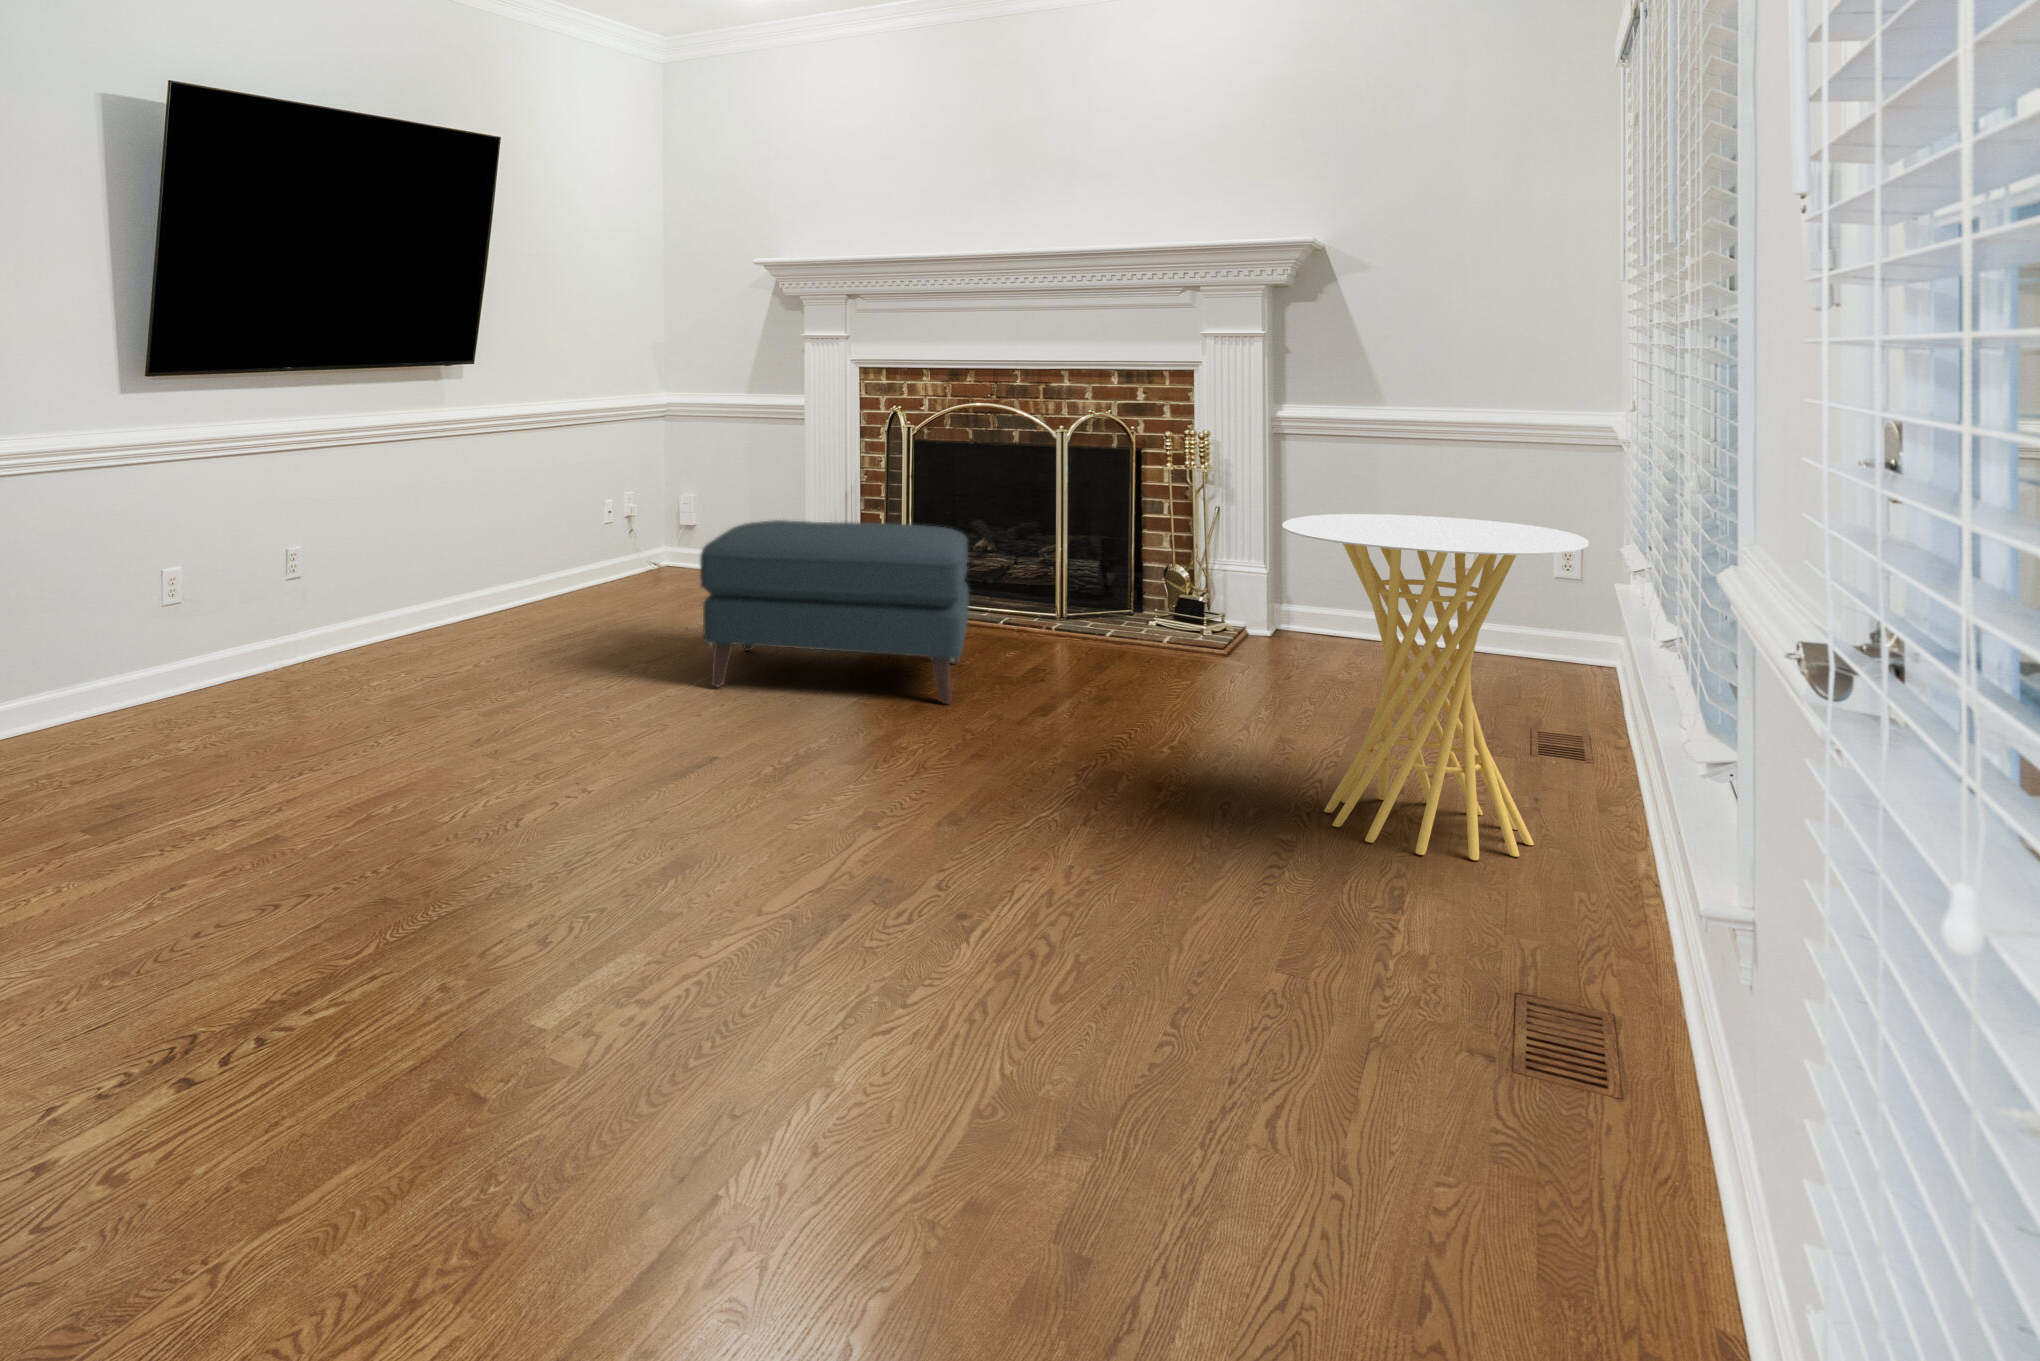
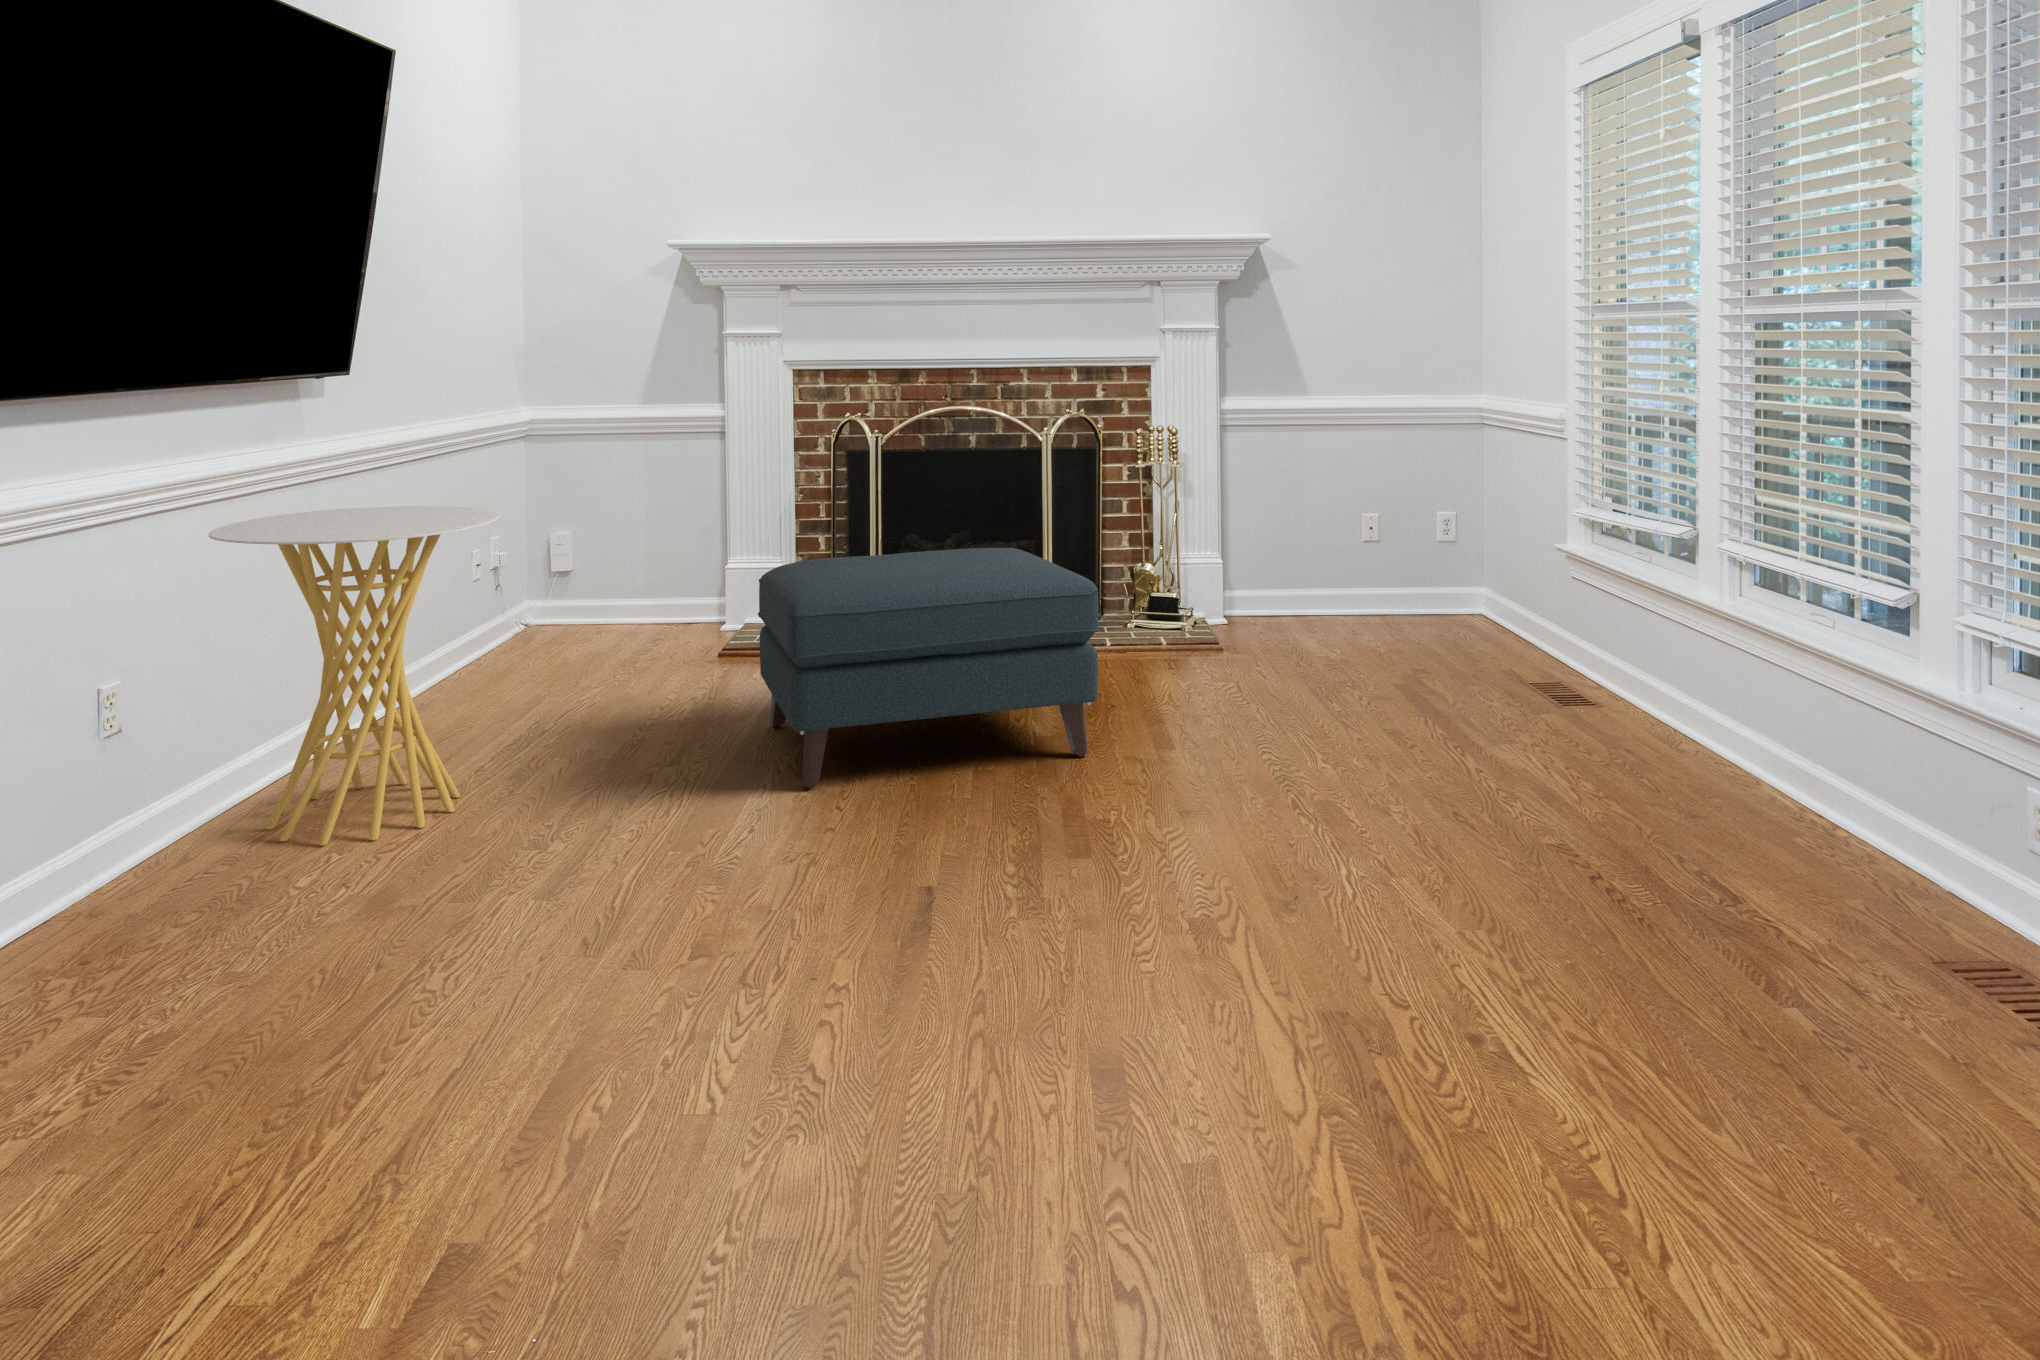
side table: present [1282,514,1589,860] -> present [209,506,500,845]

